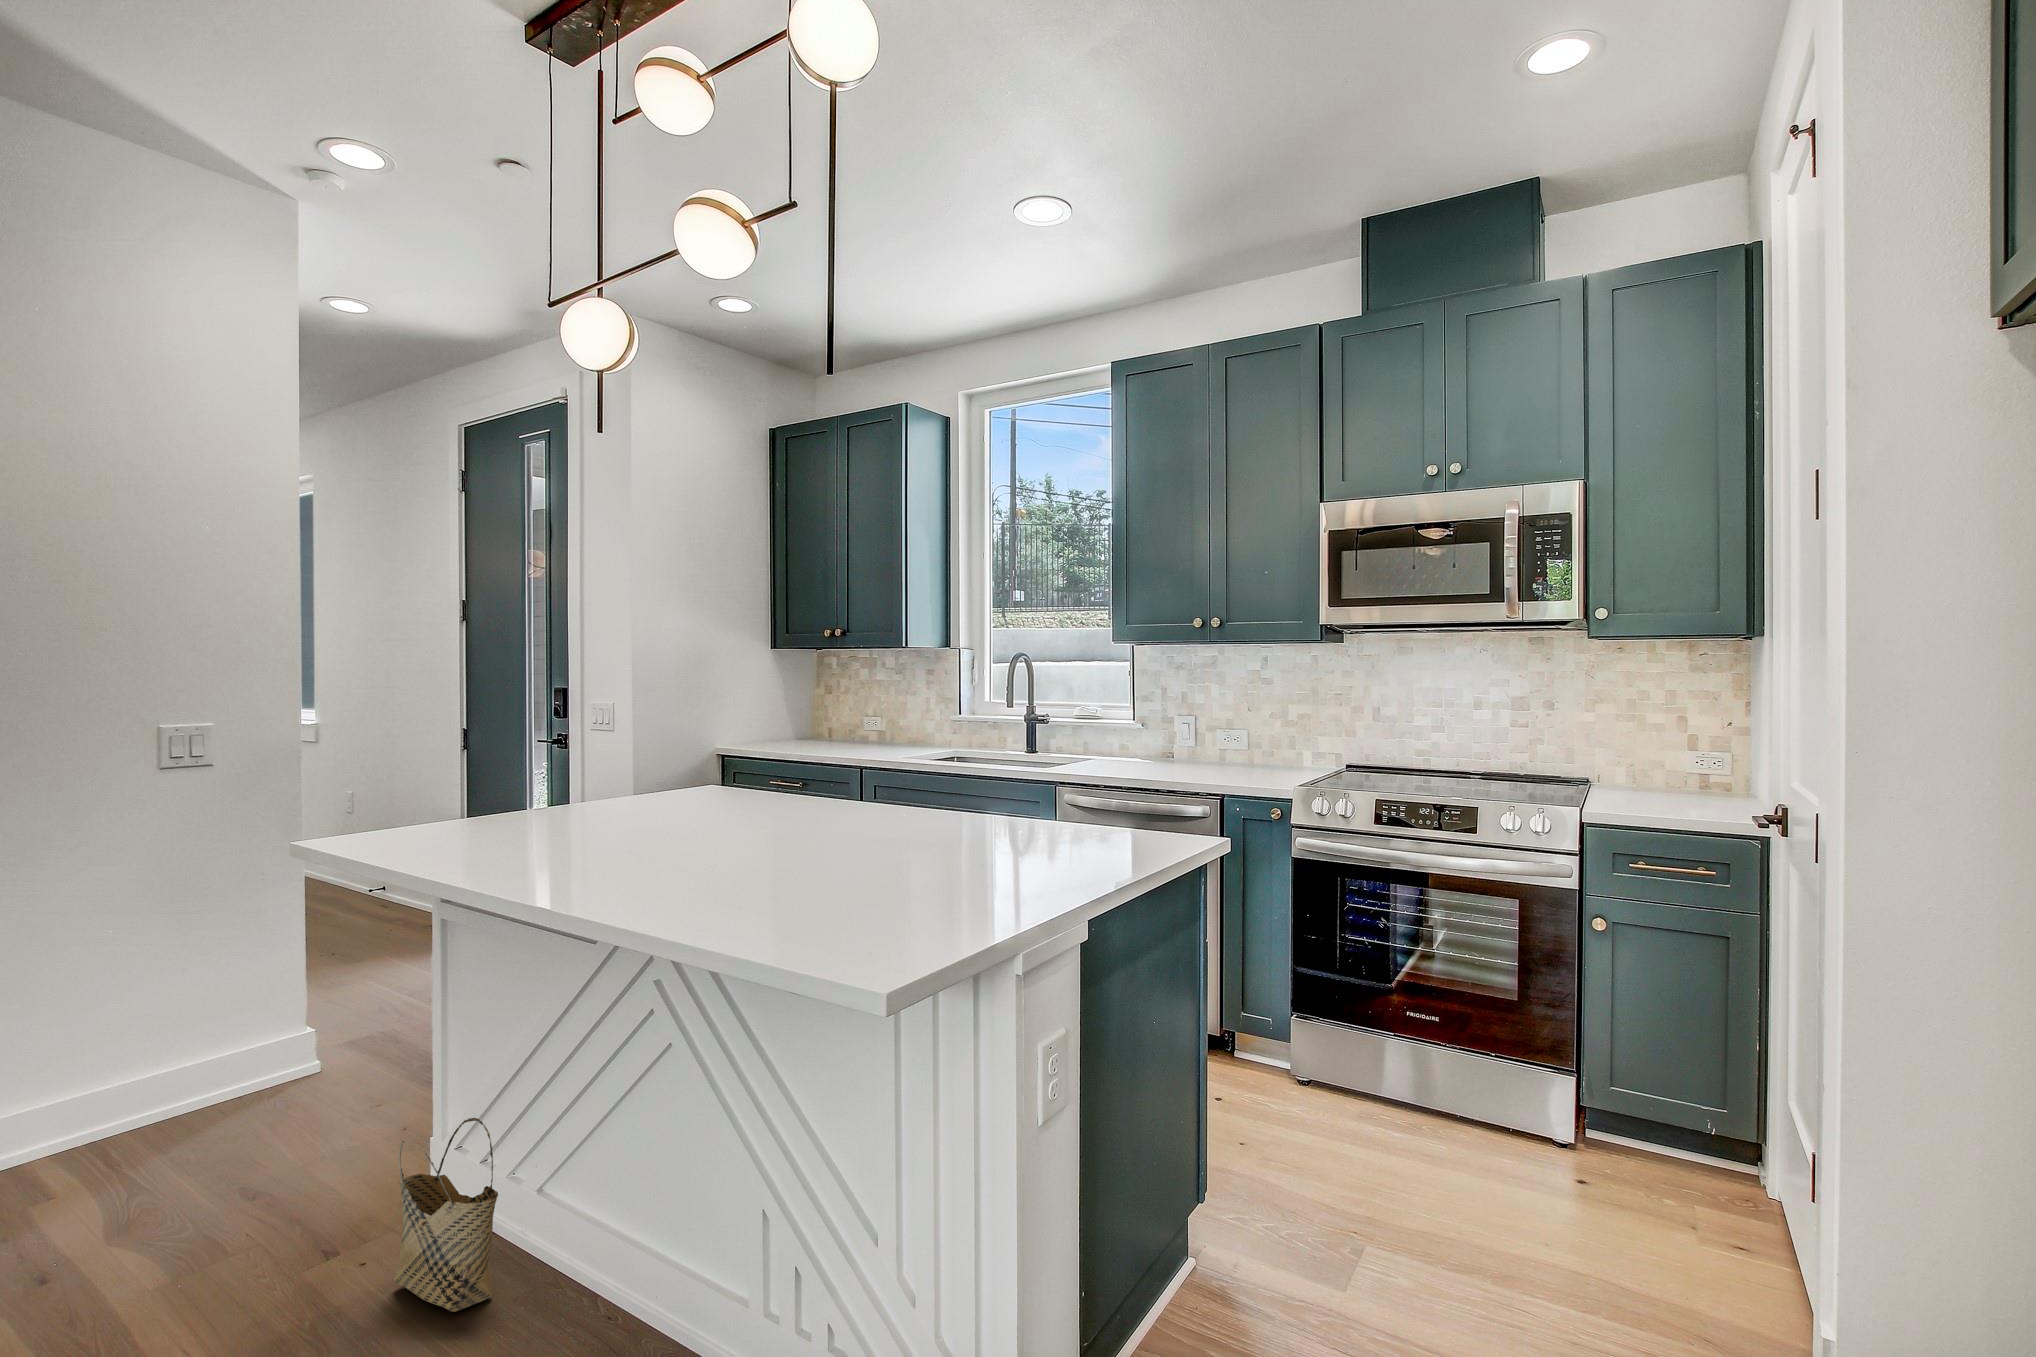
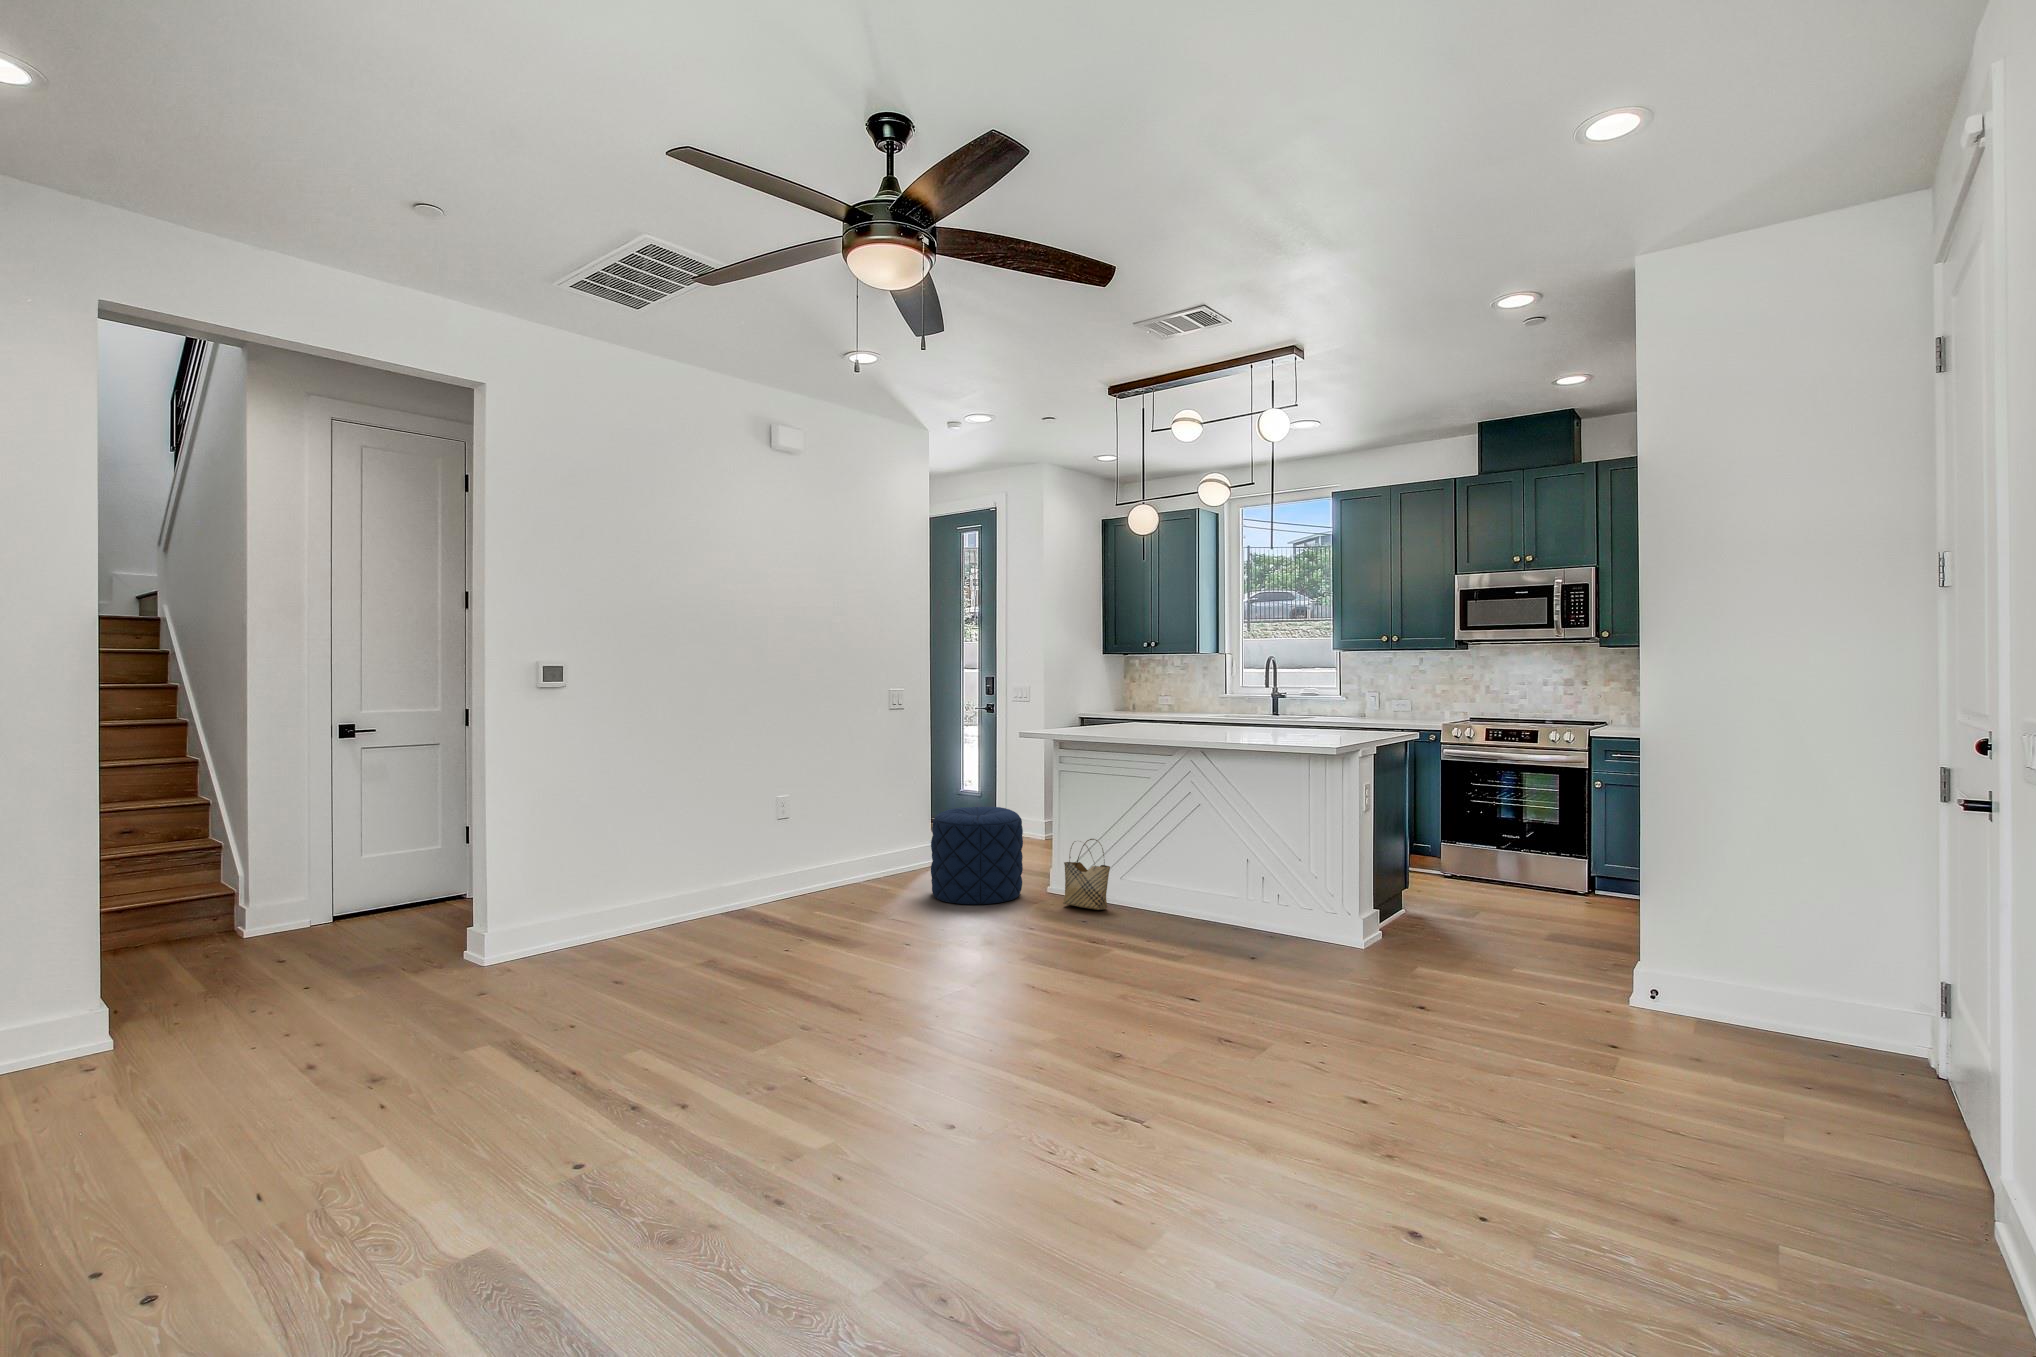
pouf: none [101,1017,368,1295] -> present [931,807,1023,905]

